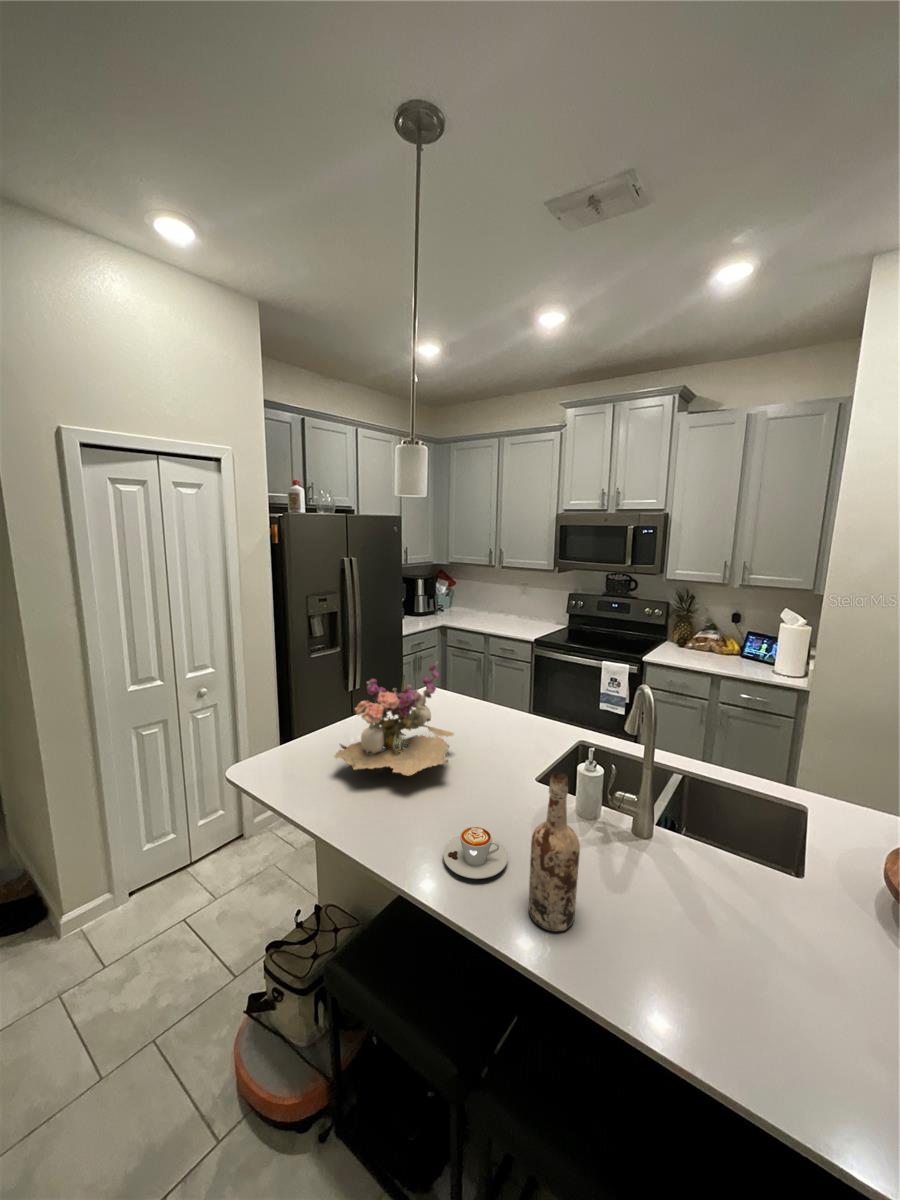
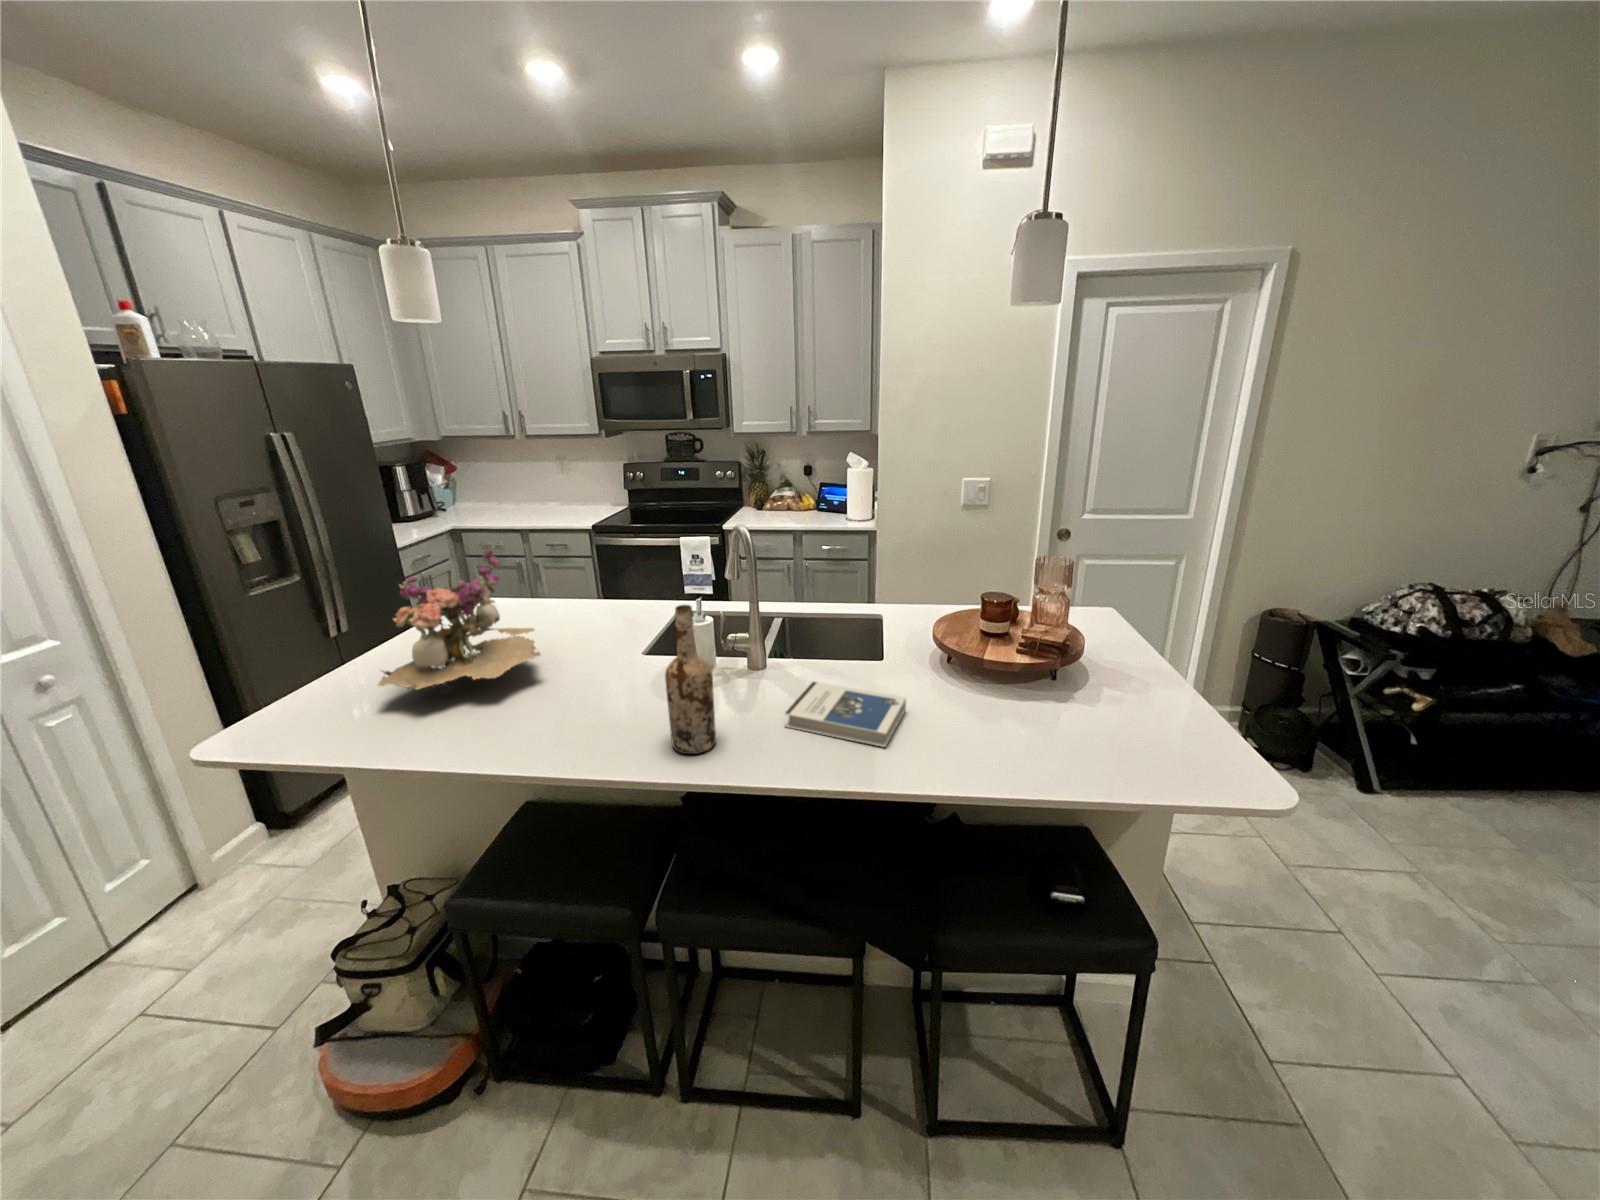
coffee cup: present [443,827,508,879] -> none [567,697,639,744]
hardback book: none [655,882,829,1032] -> present [785,682,906,747]

